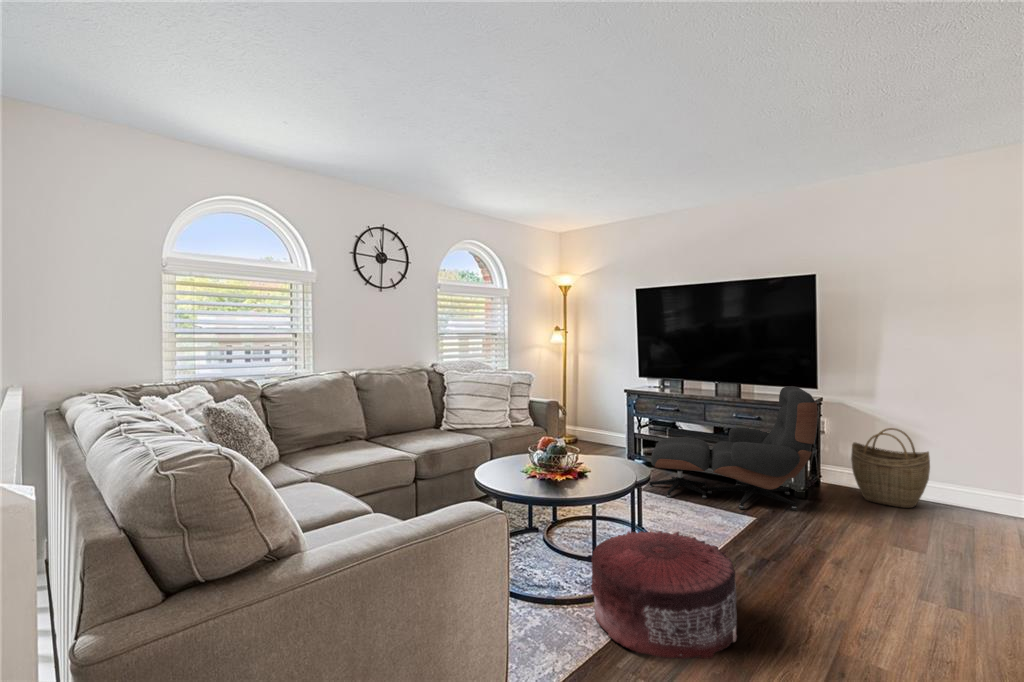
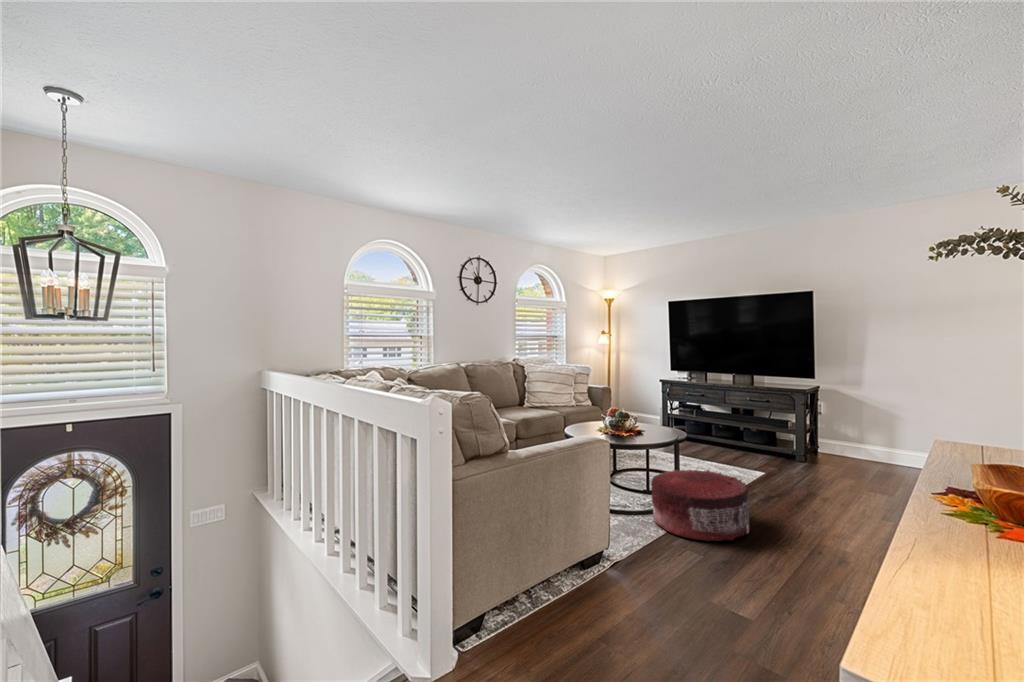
lounge chair: present [649,386,817,510] -> none [681,376,812,468]
woven basket: present [851,428,930,508] -> none [841,409,902,469]

